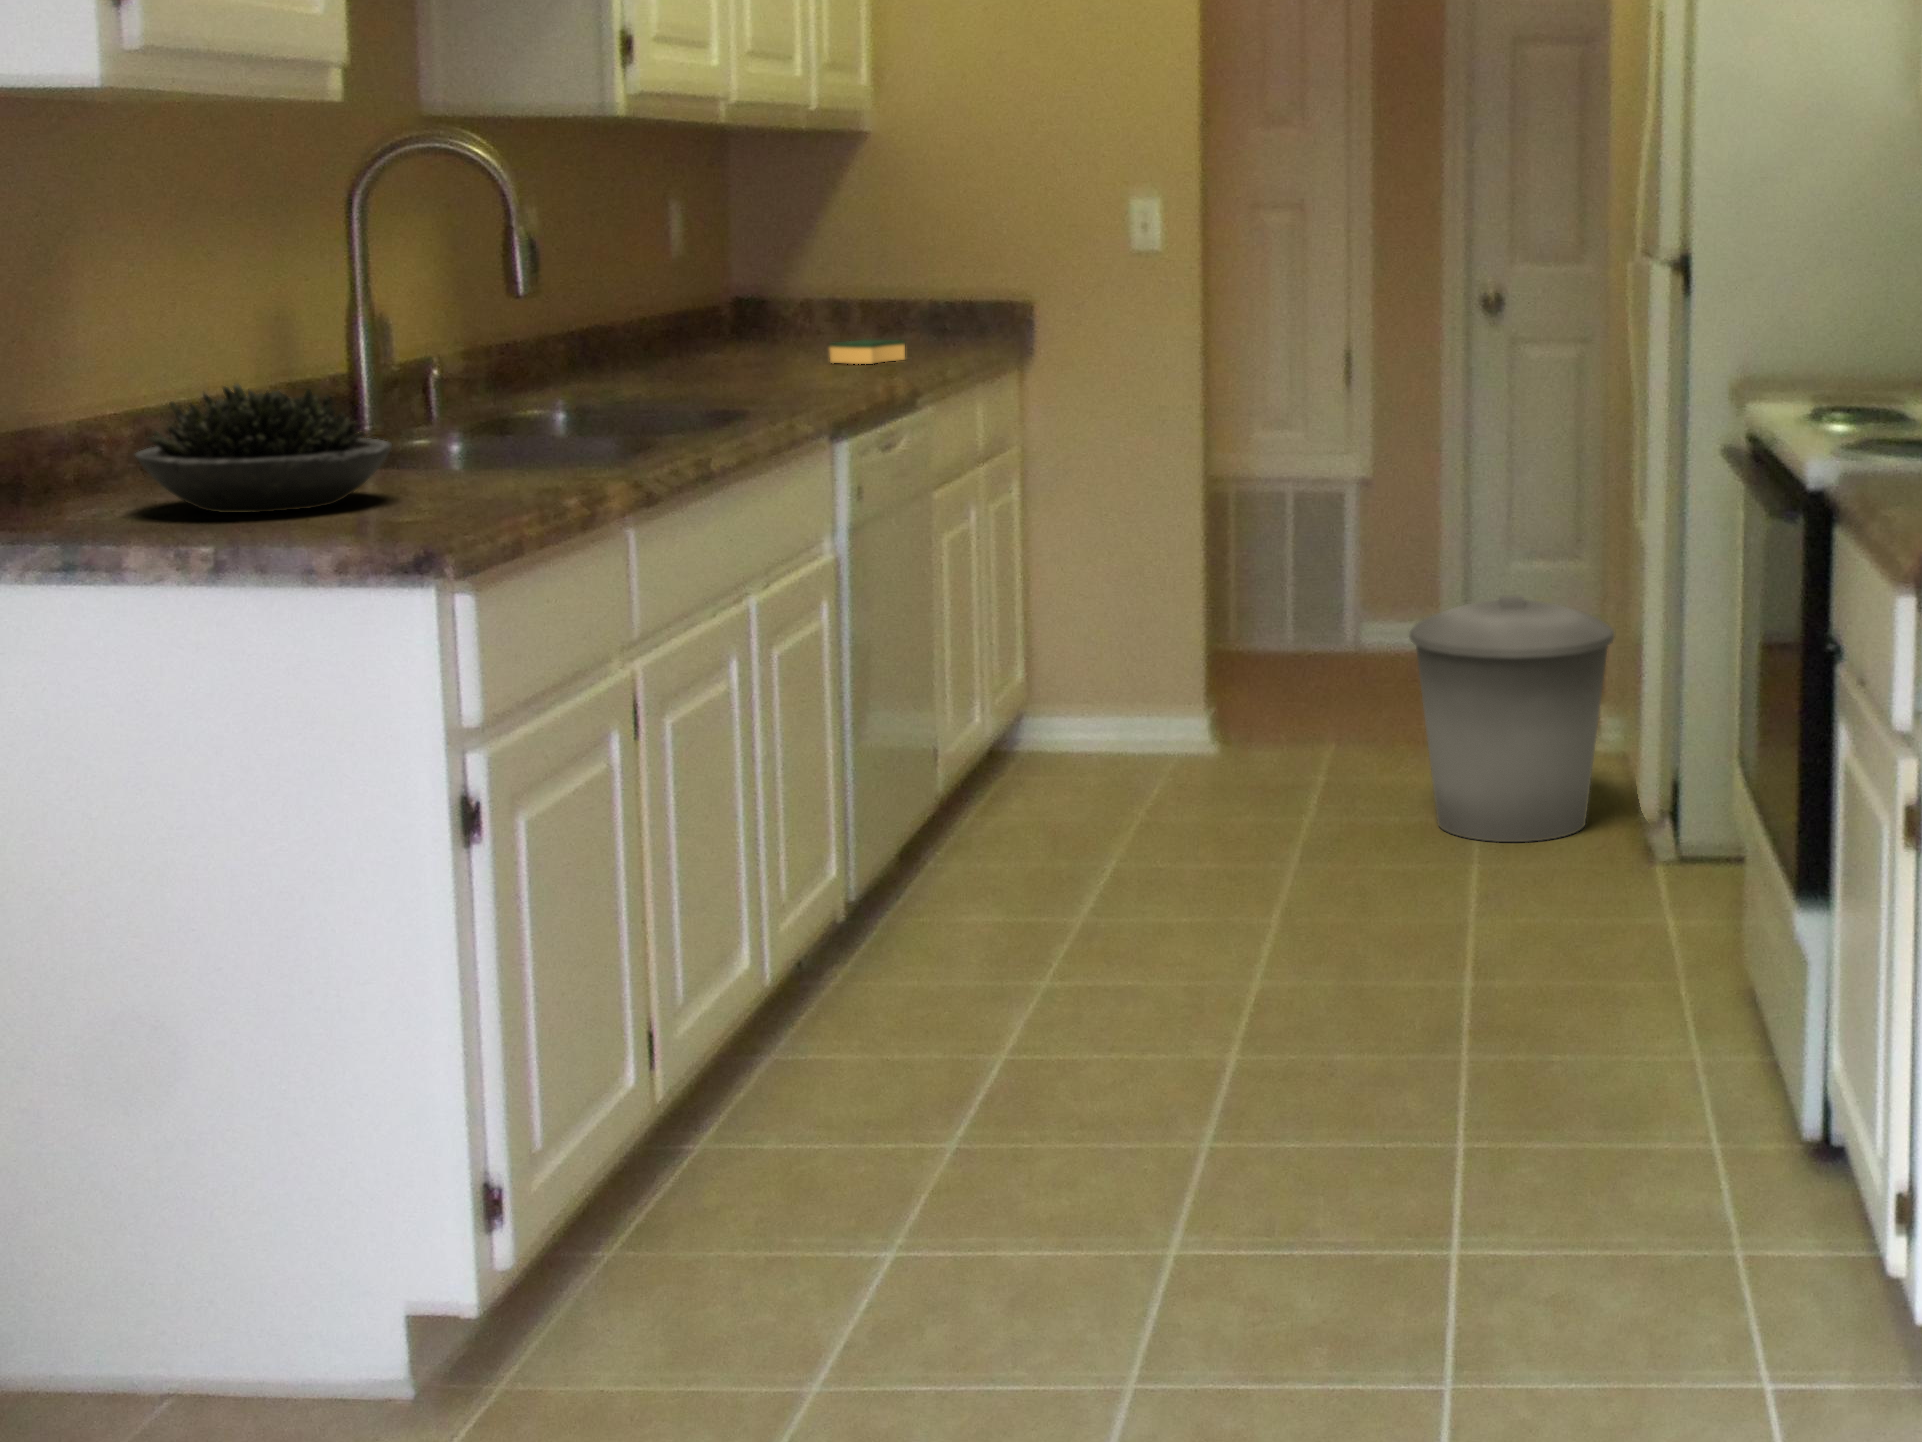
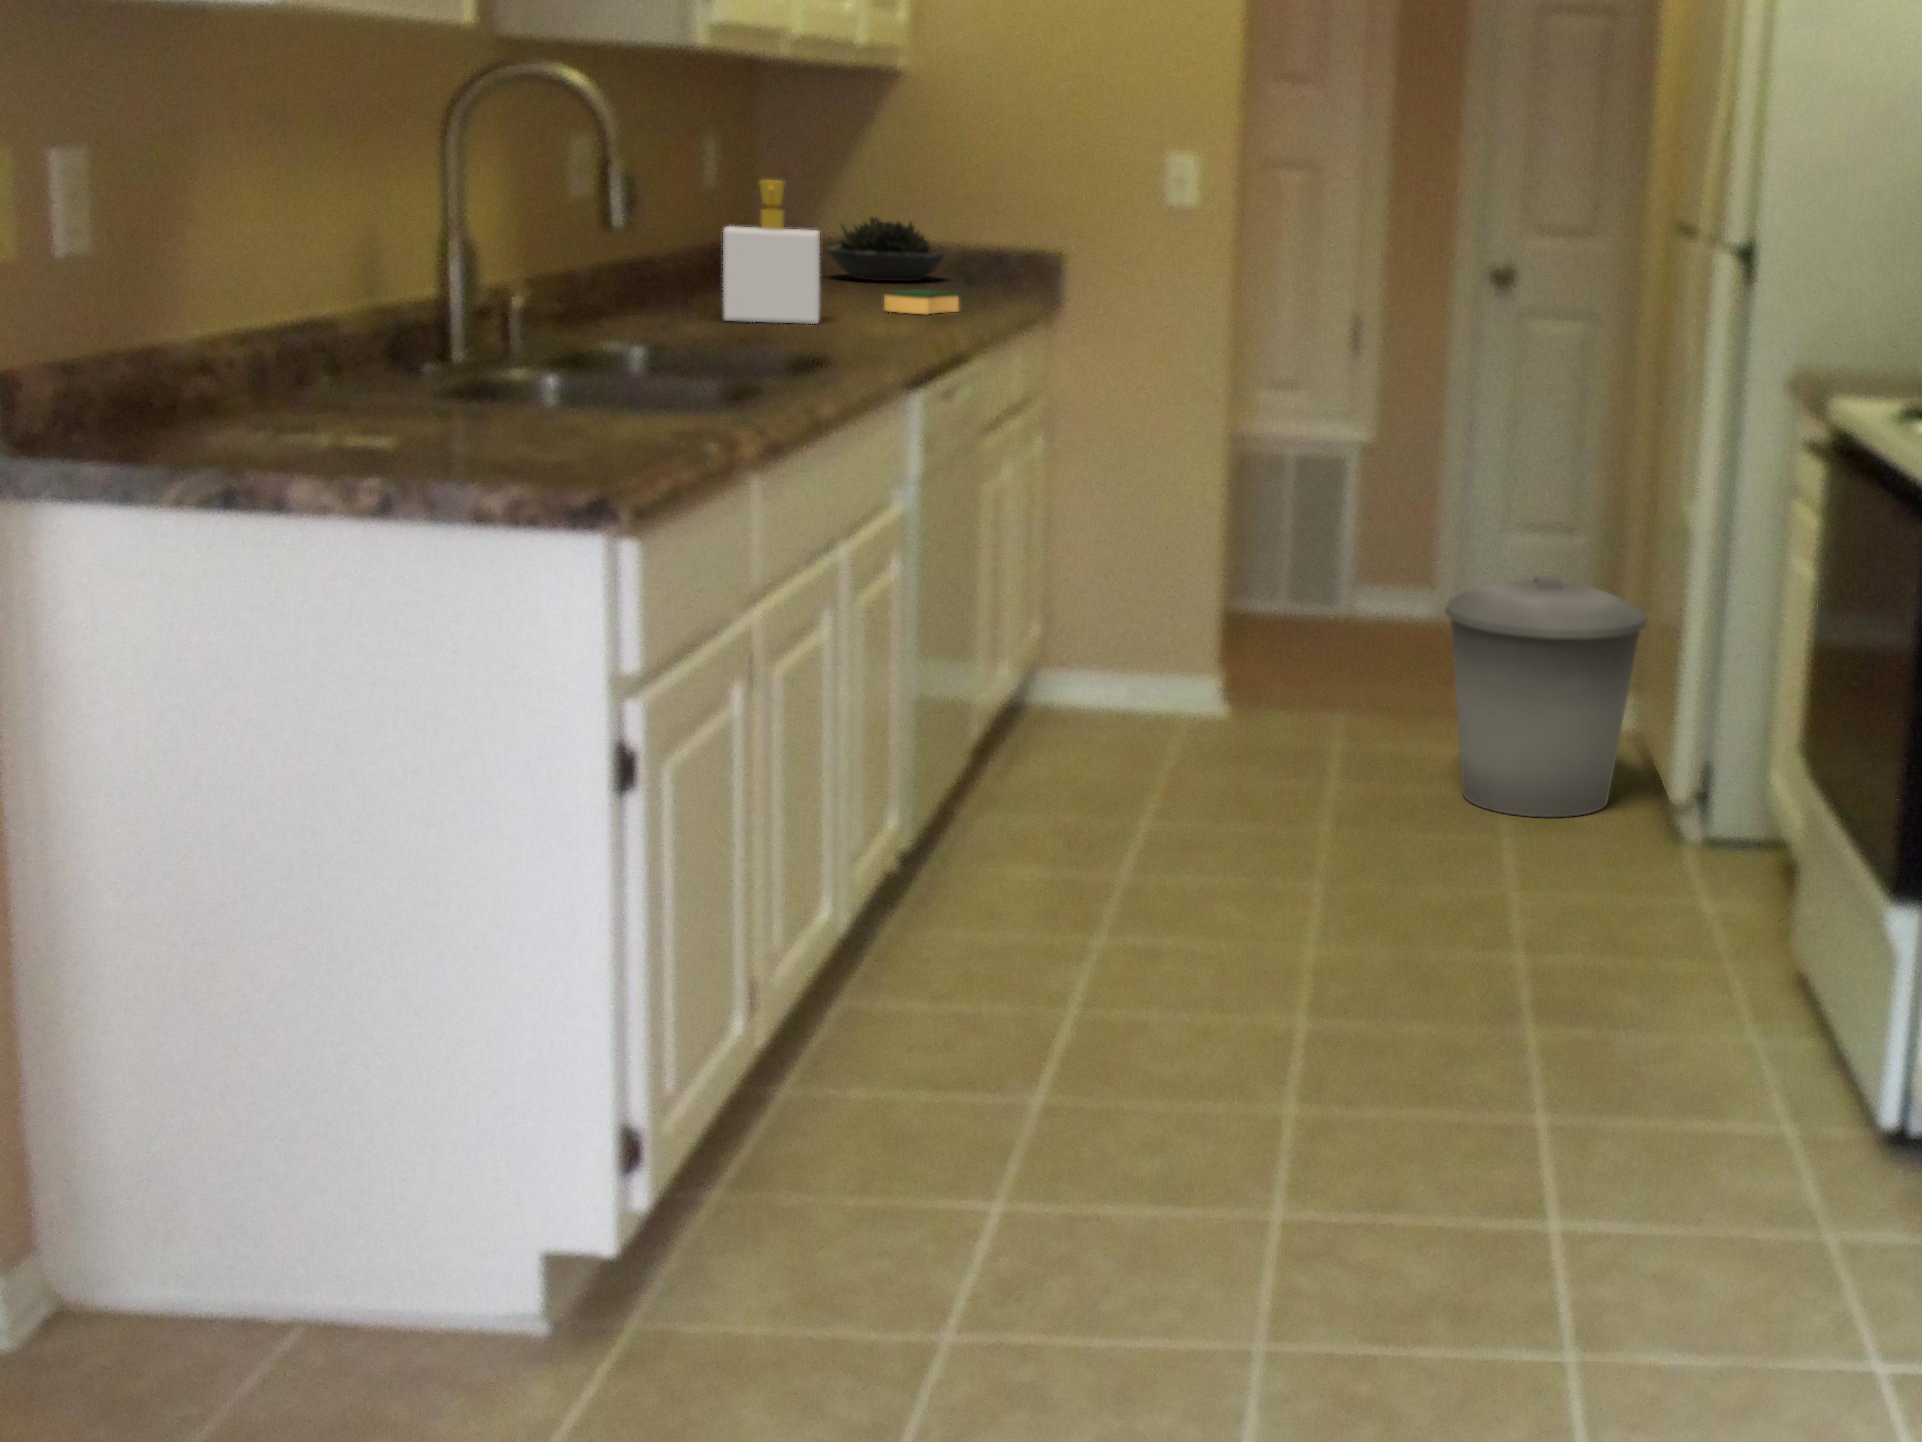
soap bottle: none [660,239,760,380] -> present [723,180,820,324]
succulent plant: present [135,383,392,513] -> present [827,217,945,281]

